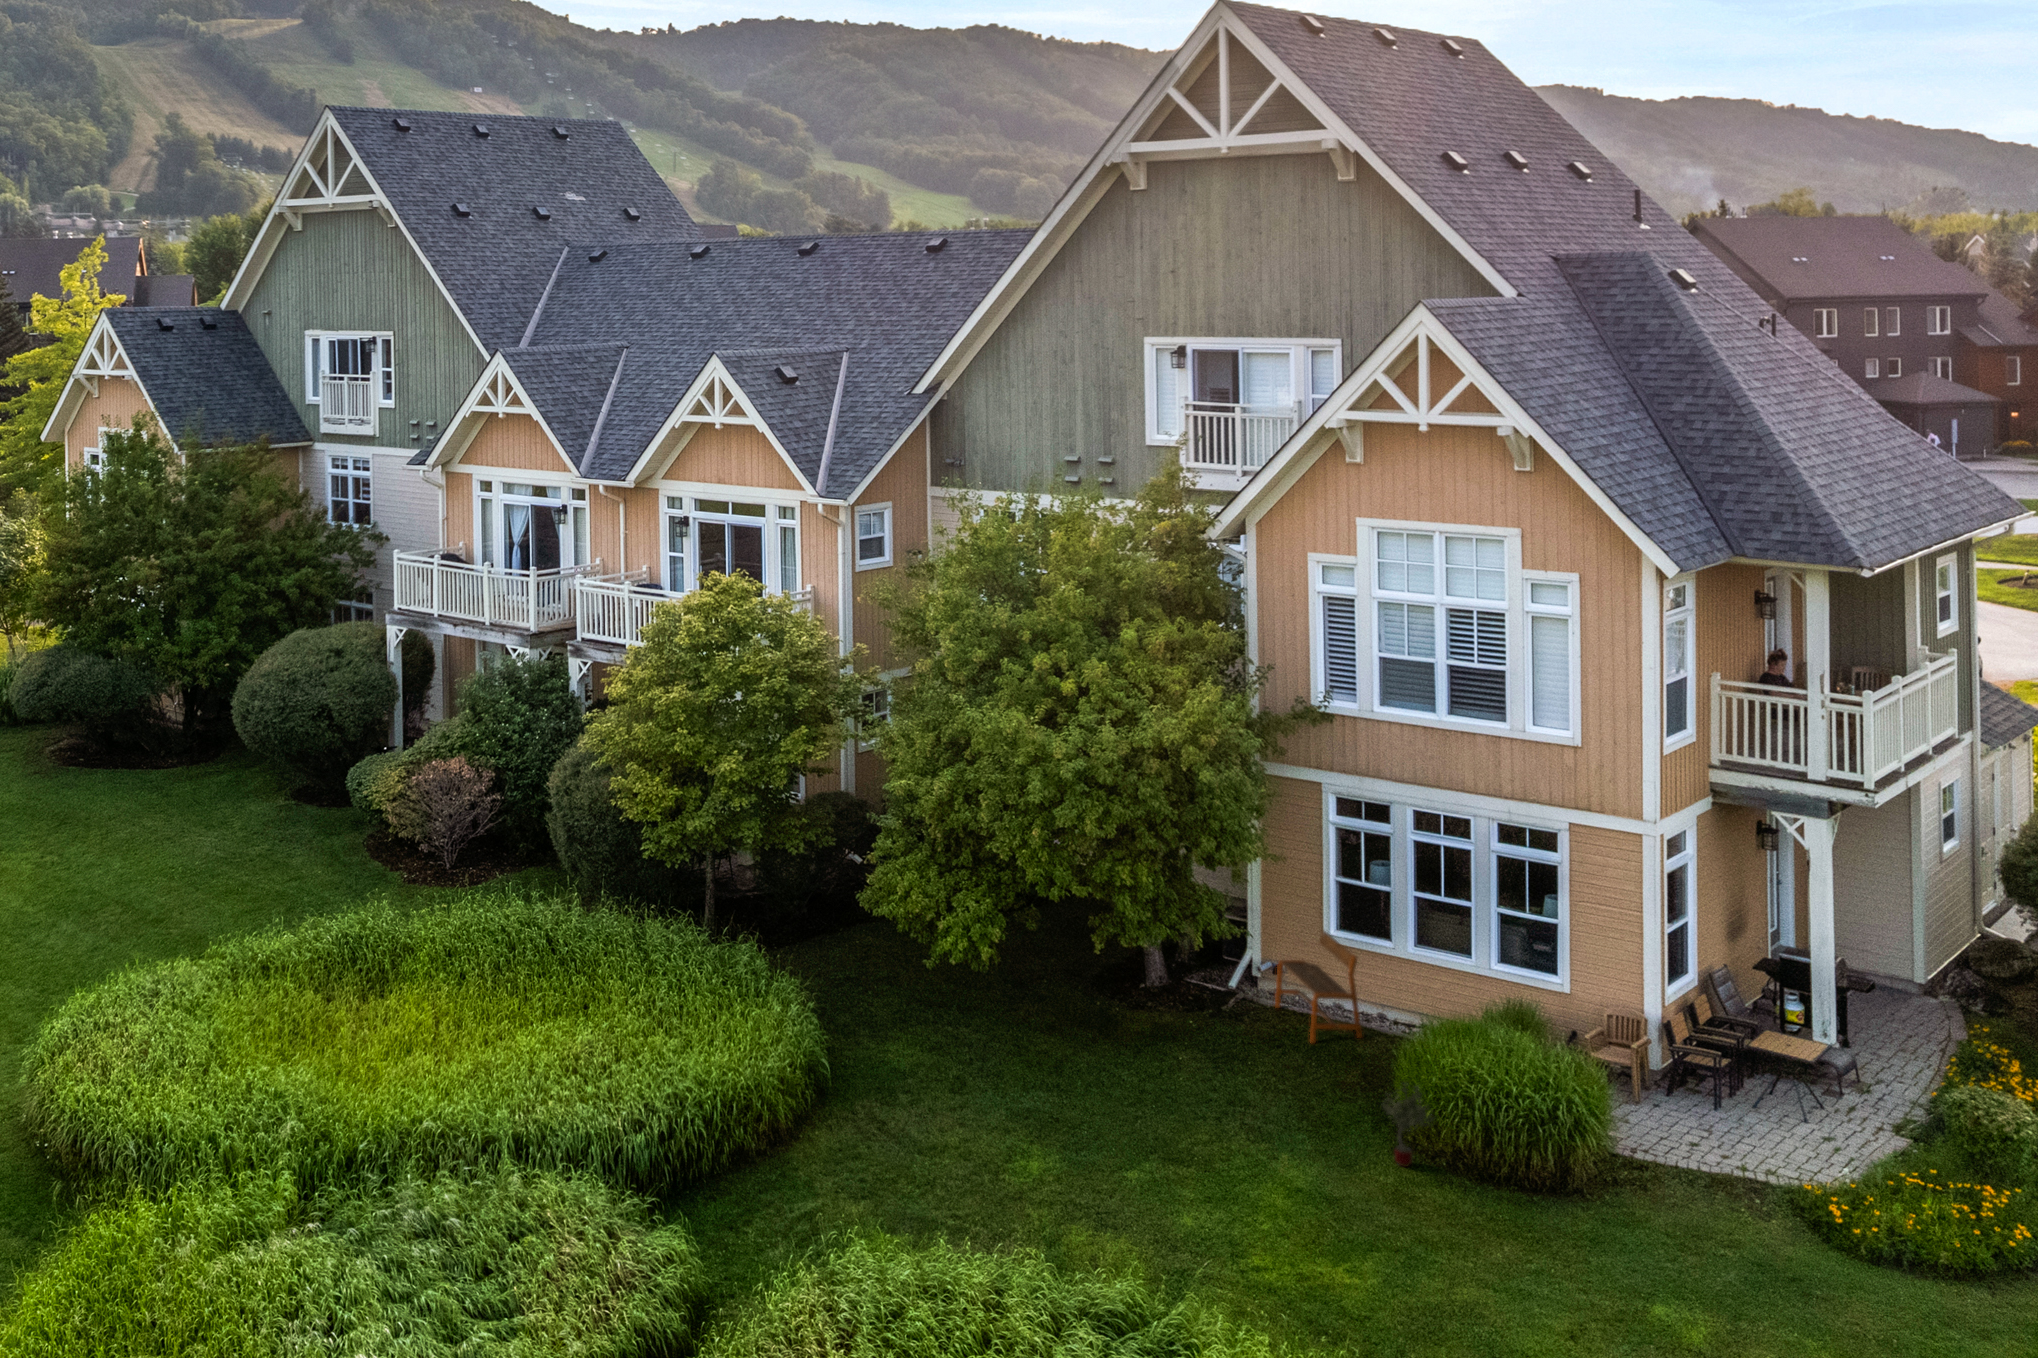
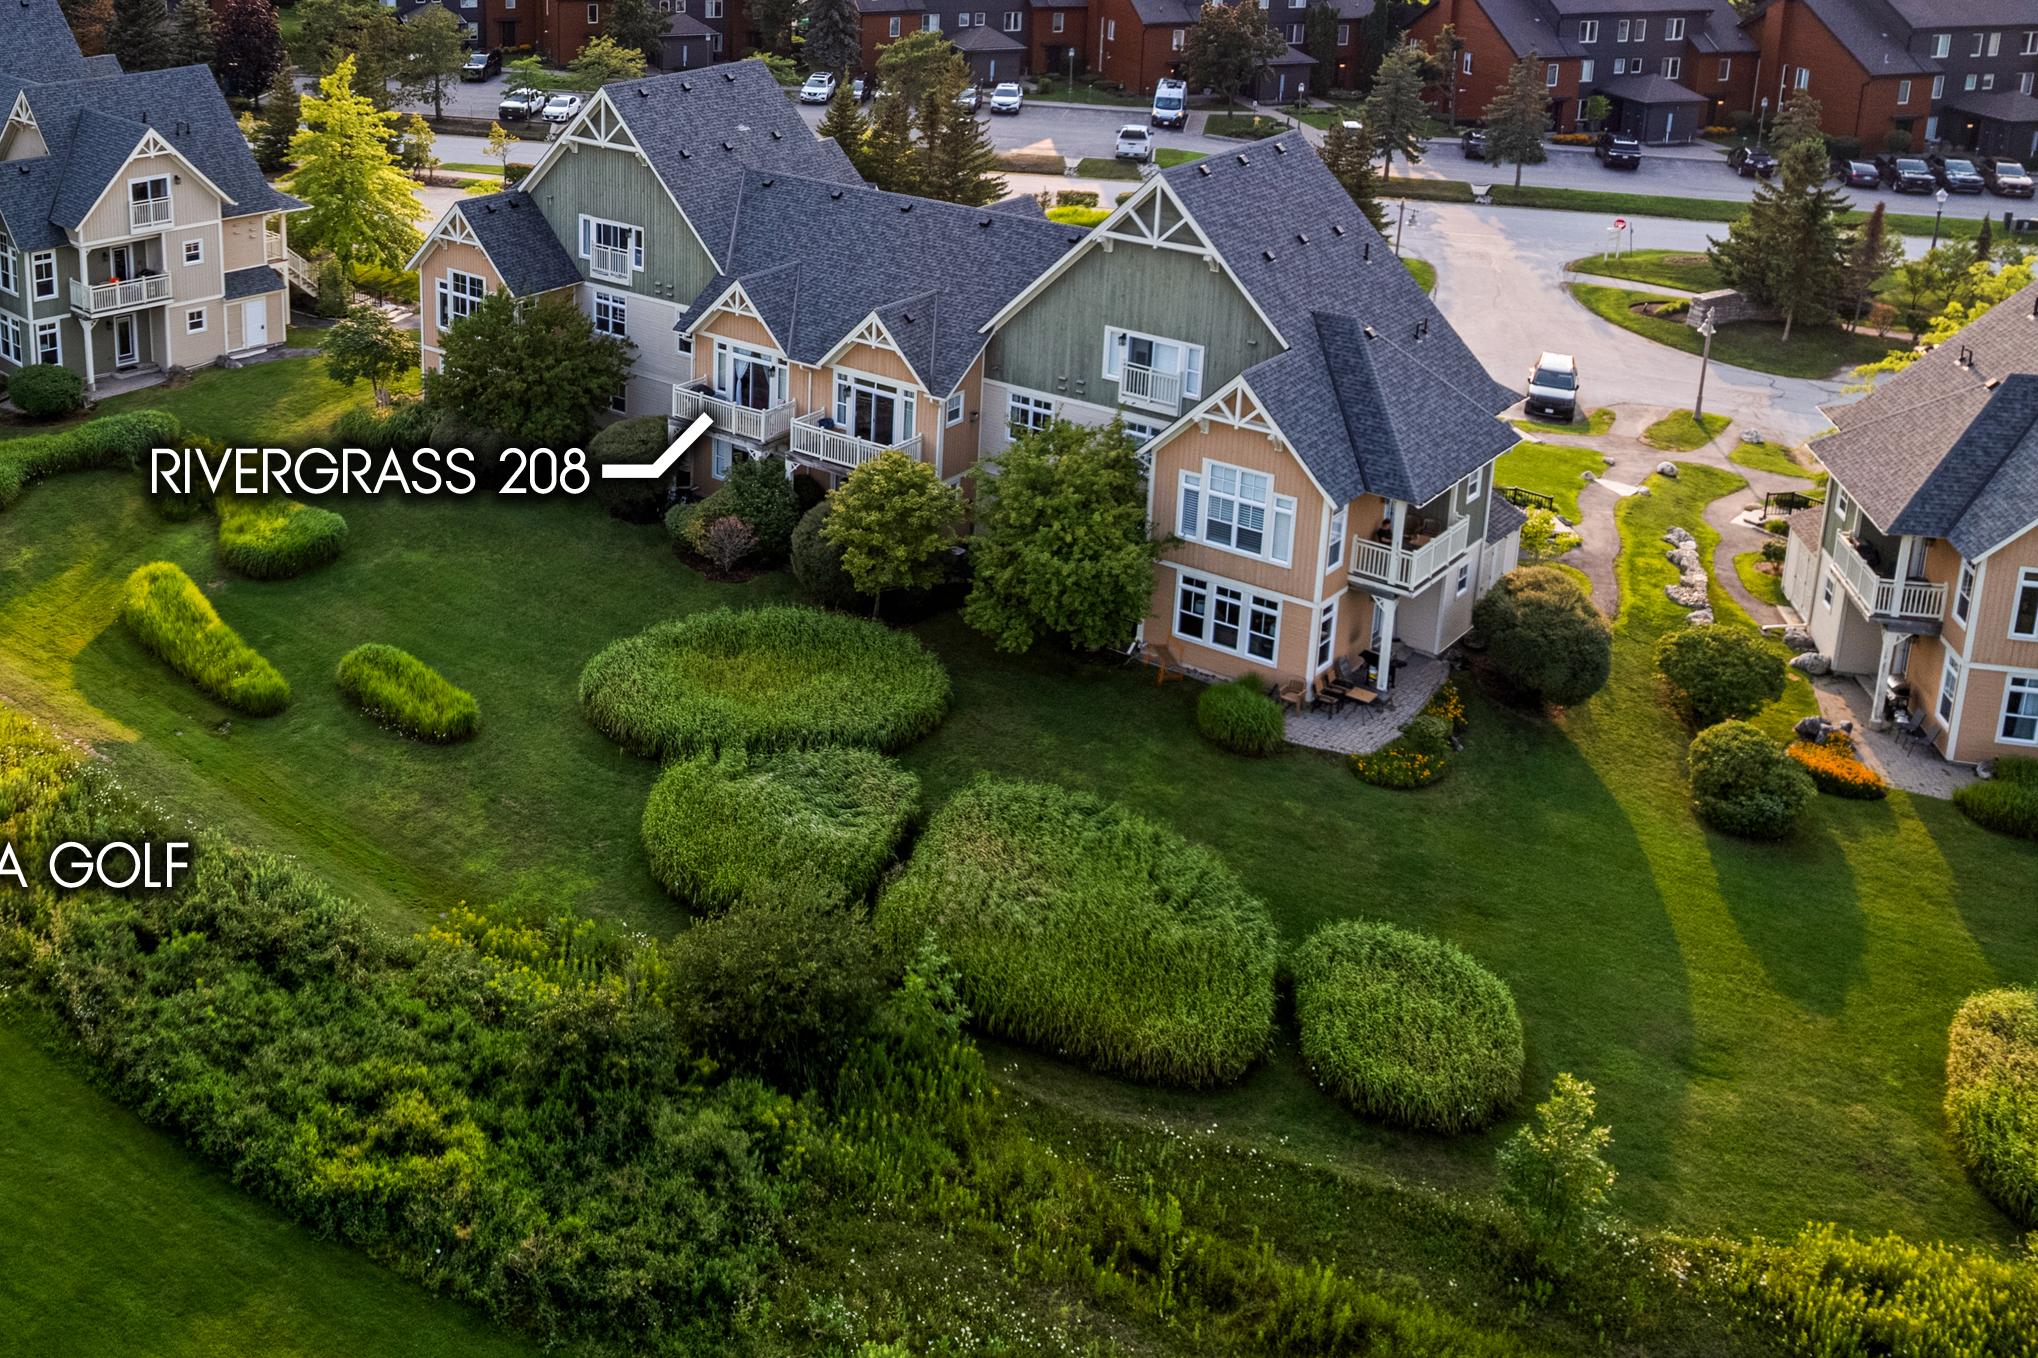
potted tree: present [1383,1087,1434,1167] -> none [1186,711,1208,743]

